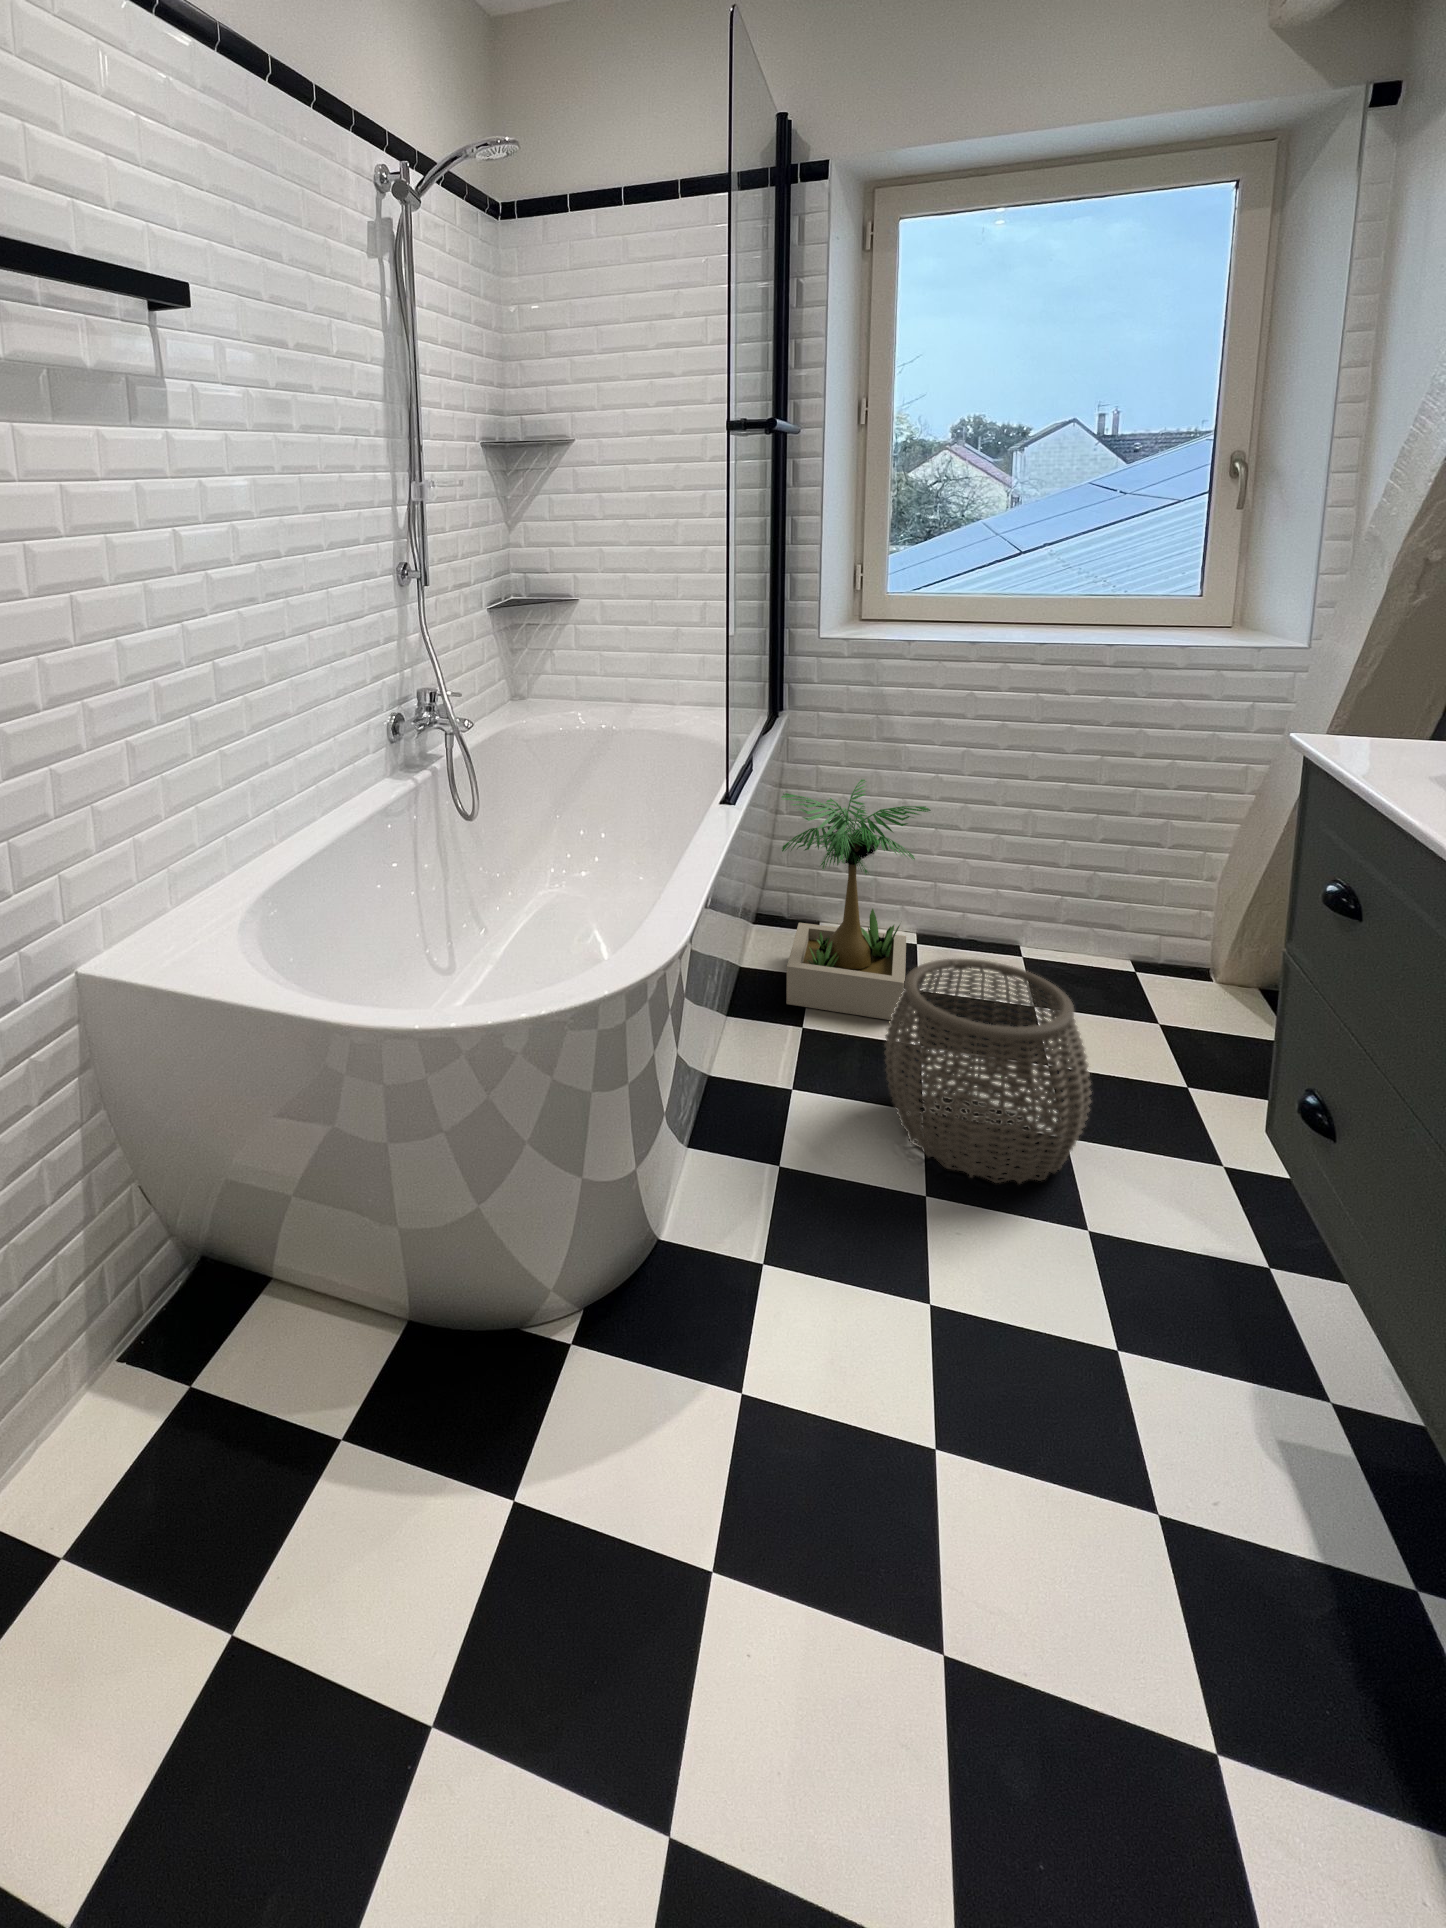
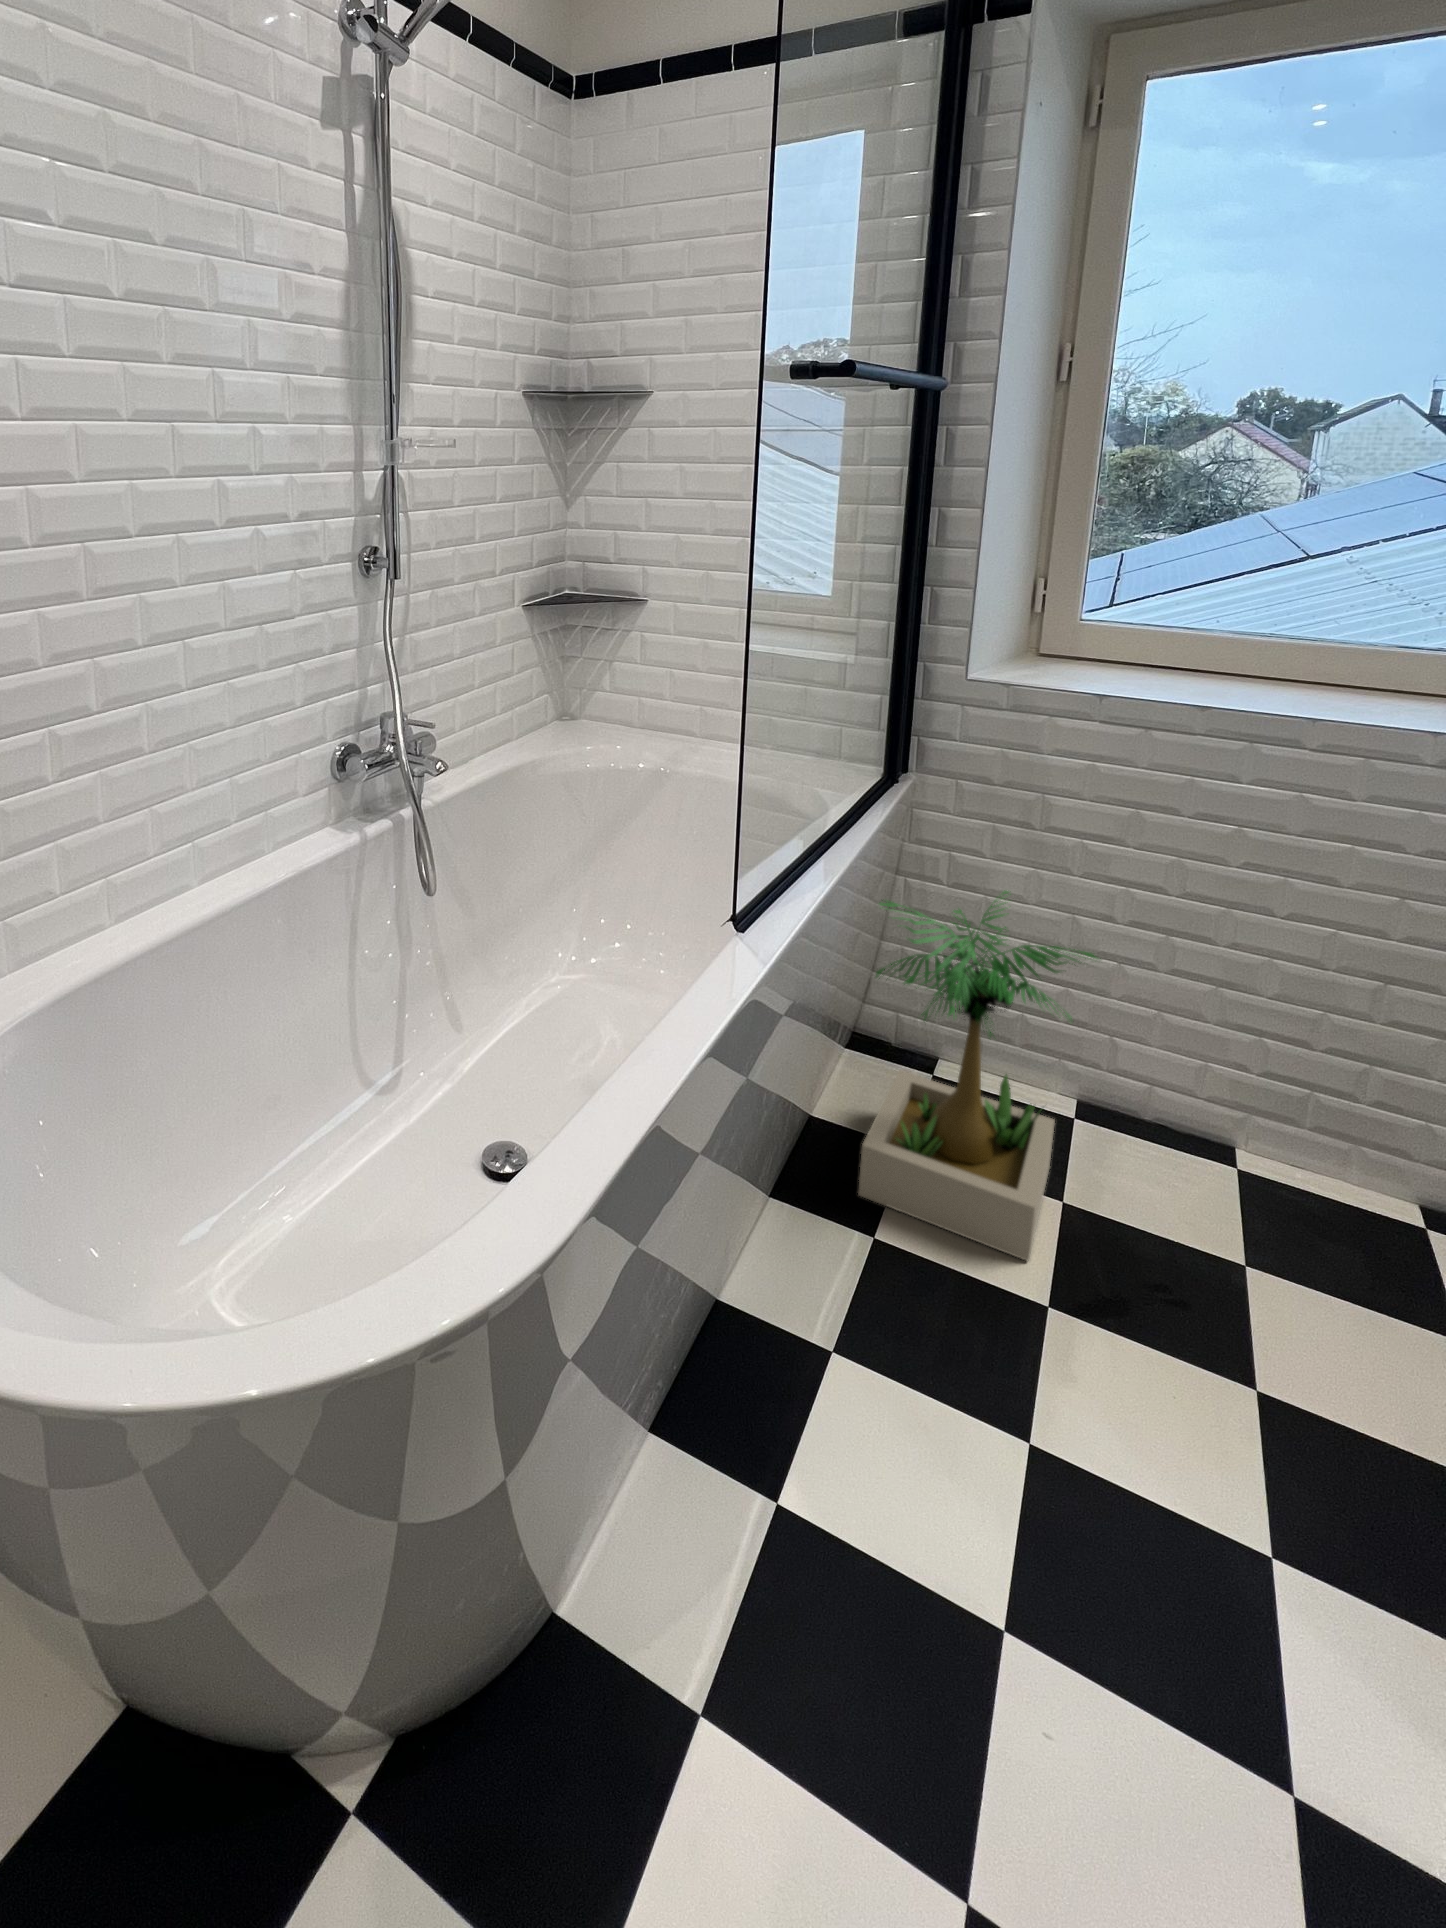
woven basket: present [884,959,1092,1184] -> none [963,1224,1324,1662]

